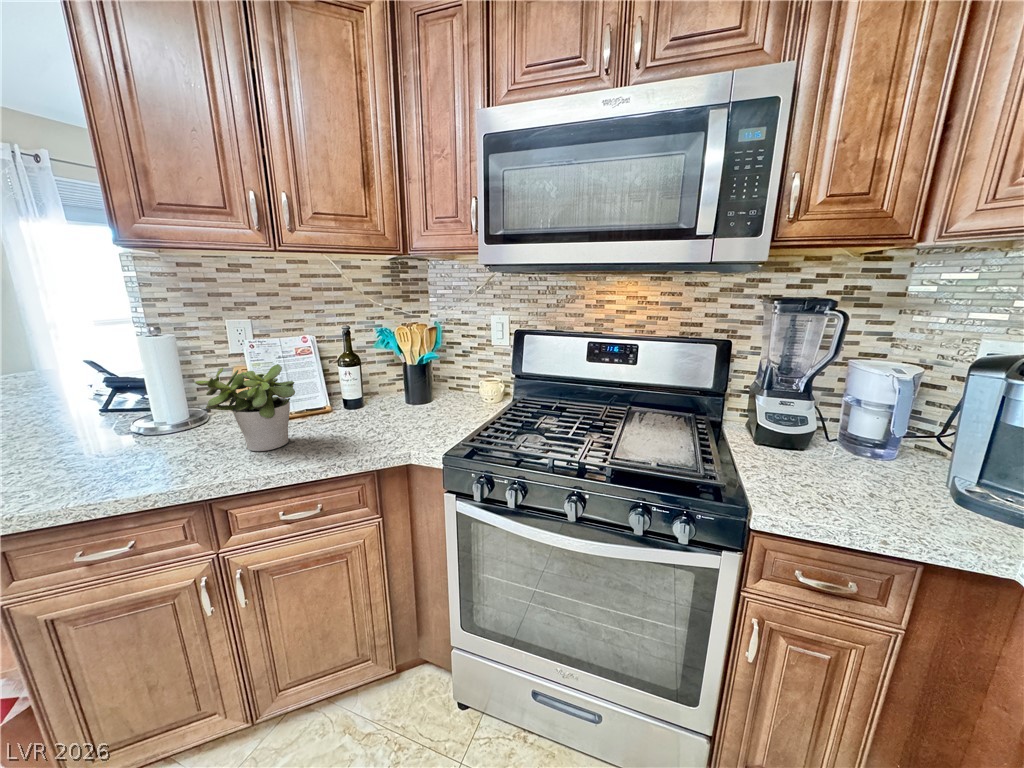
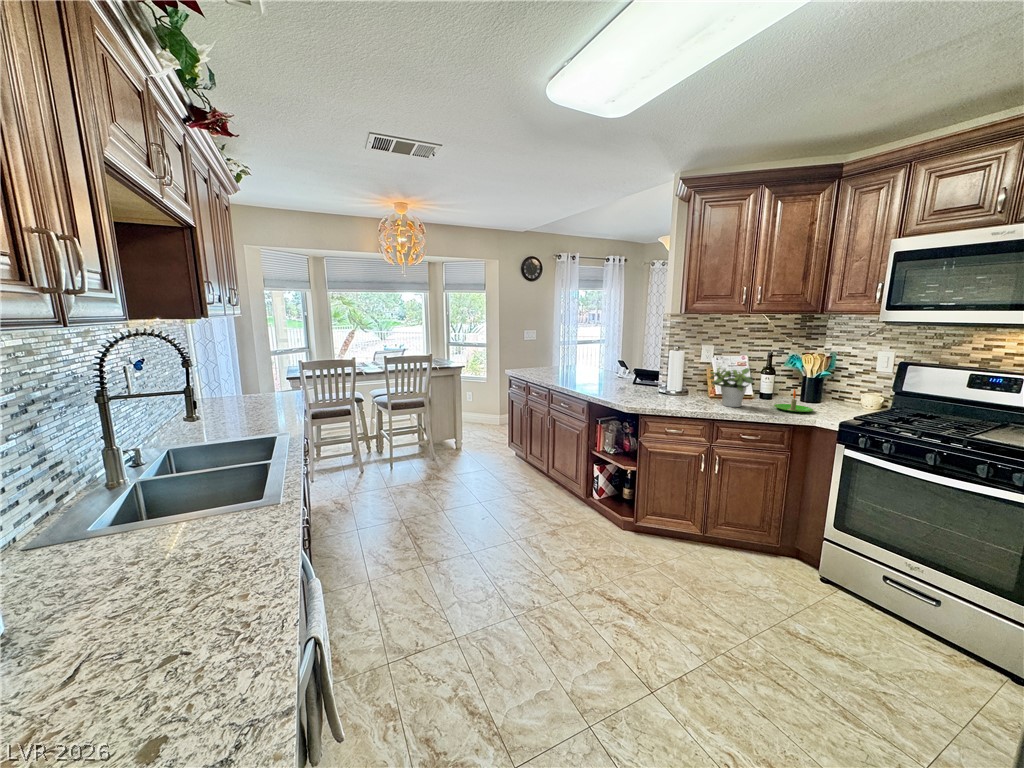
candle: none [351,392,414,438] -> present [774,389,813,413]

